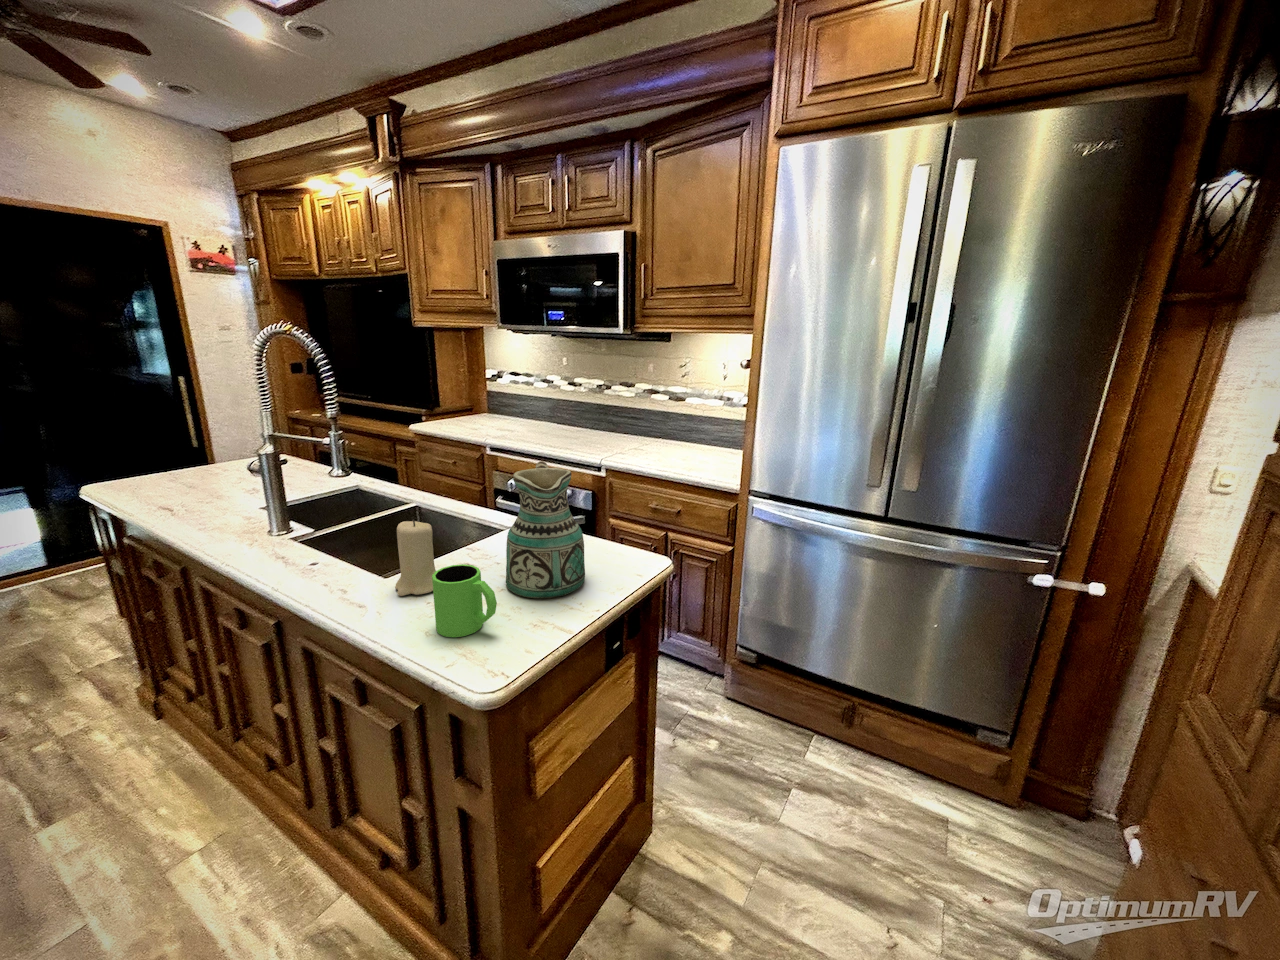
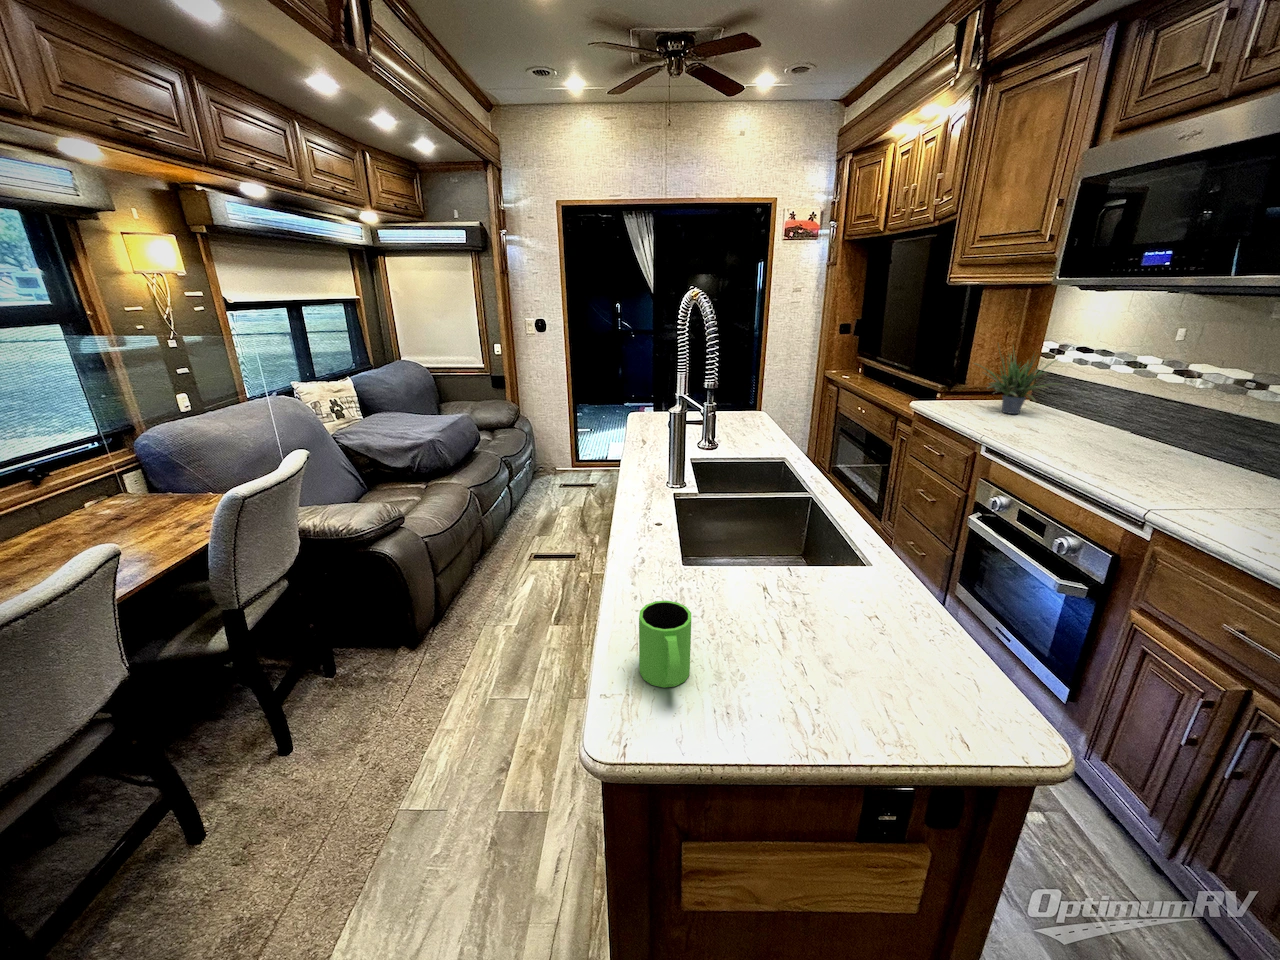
potted plant: none [453,368,515,424] -> present [976,349,1065,414]
ceramic pitcher: present [506,461,585,598] -> none [755,511,873,710]
candle: present [395,520,436,596] -> none [665,531,714,614]

